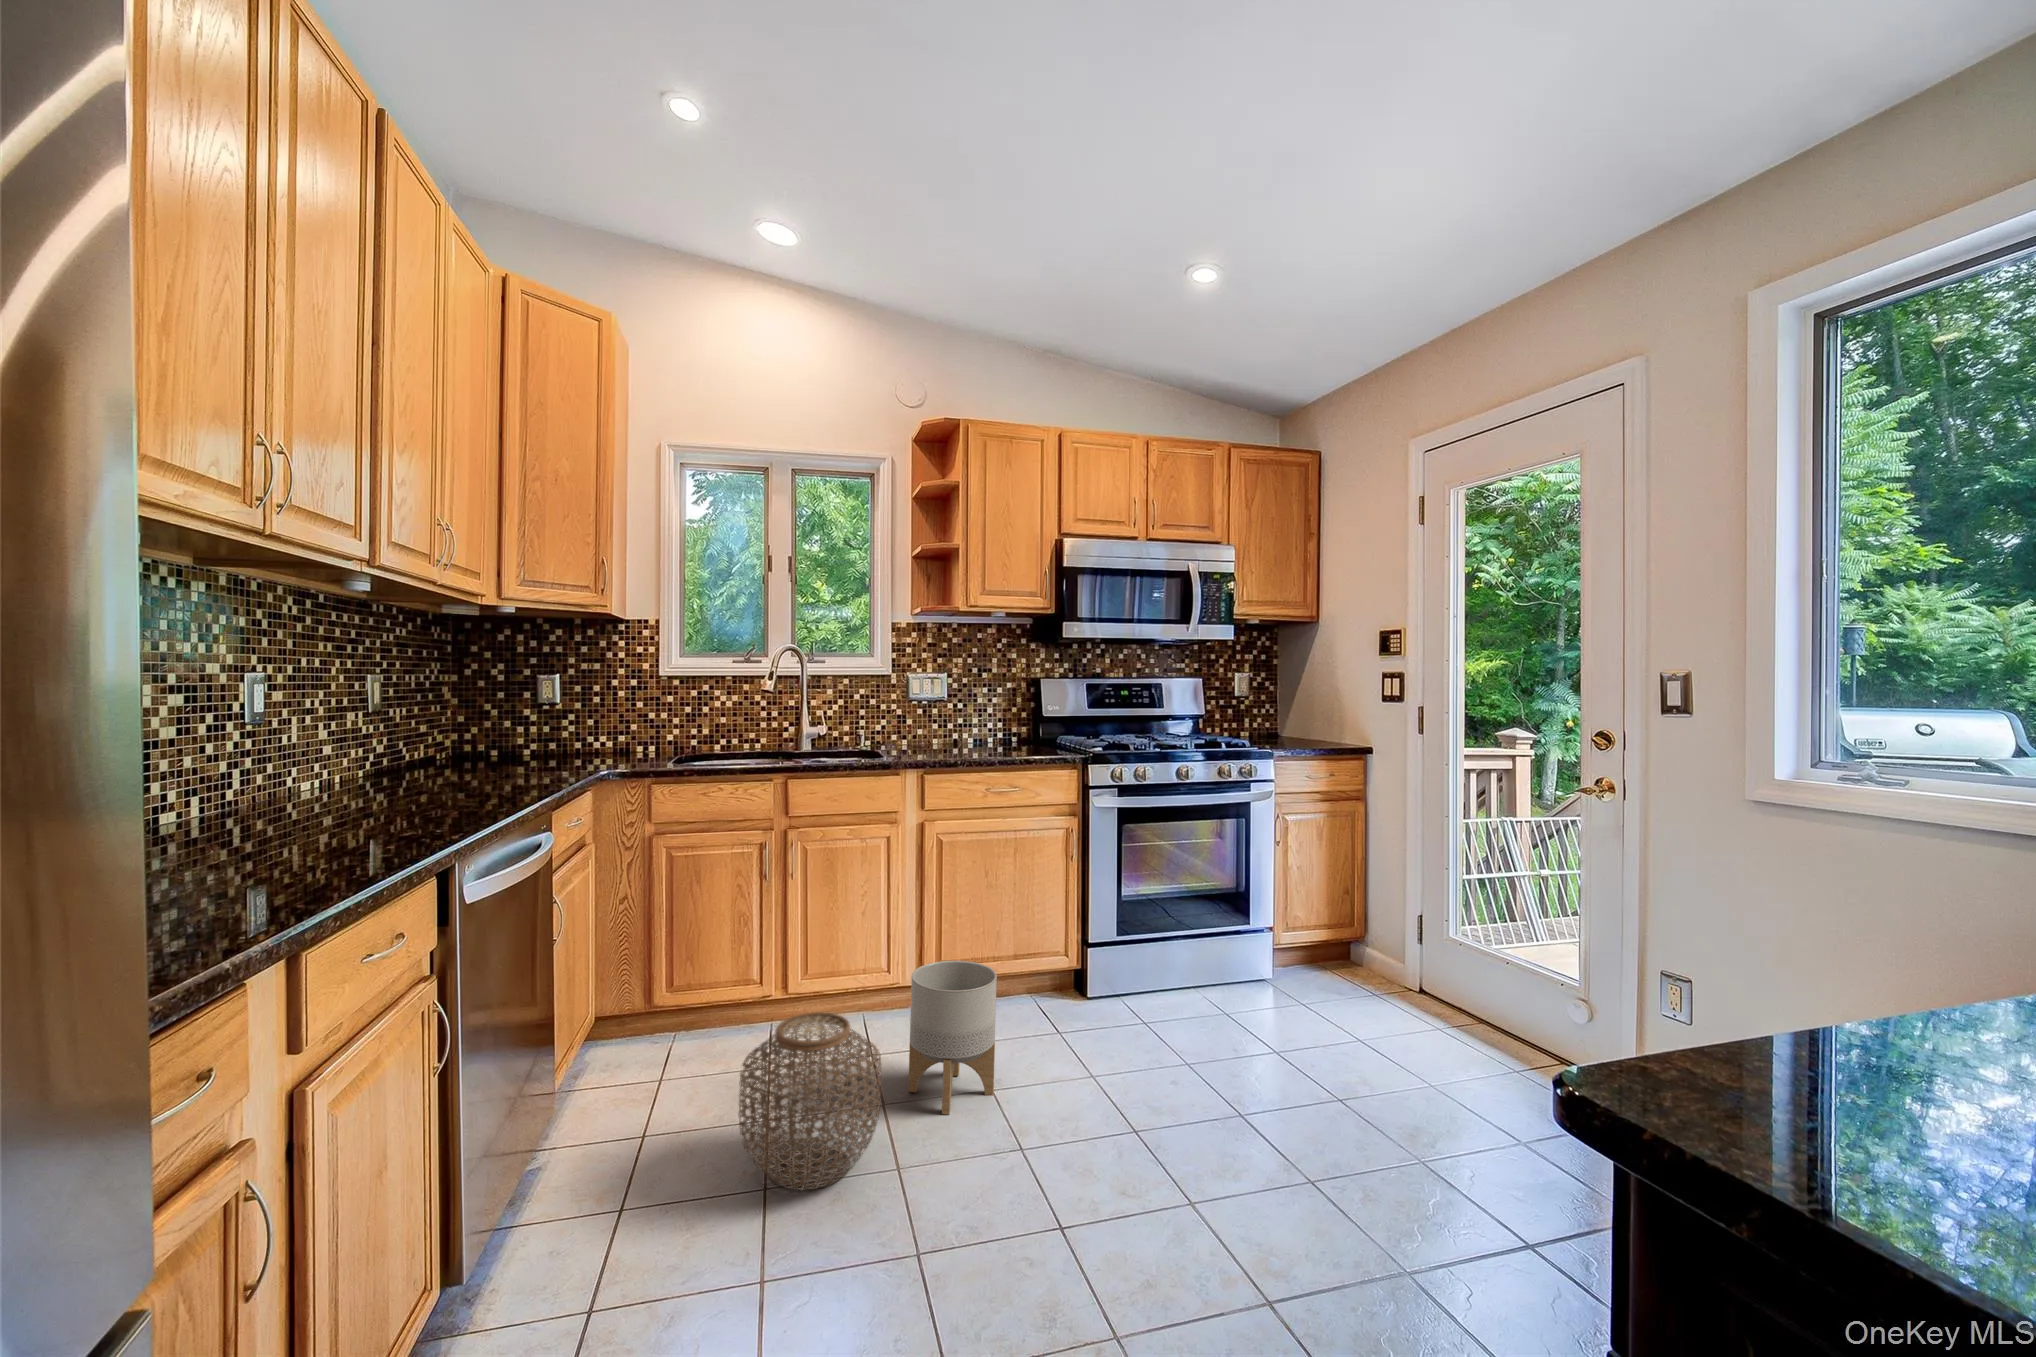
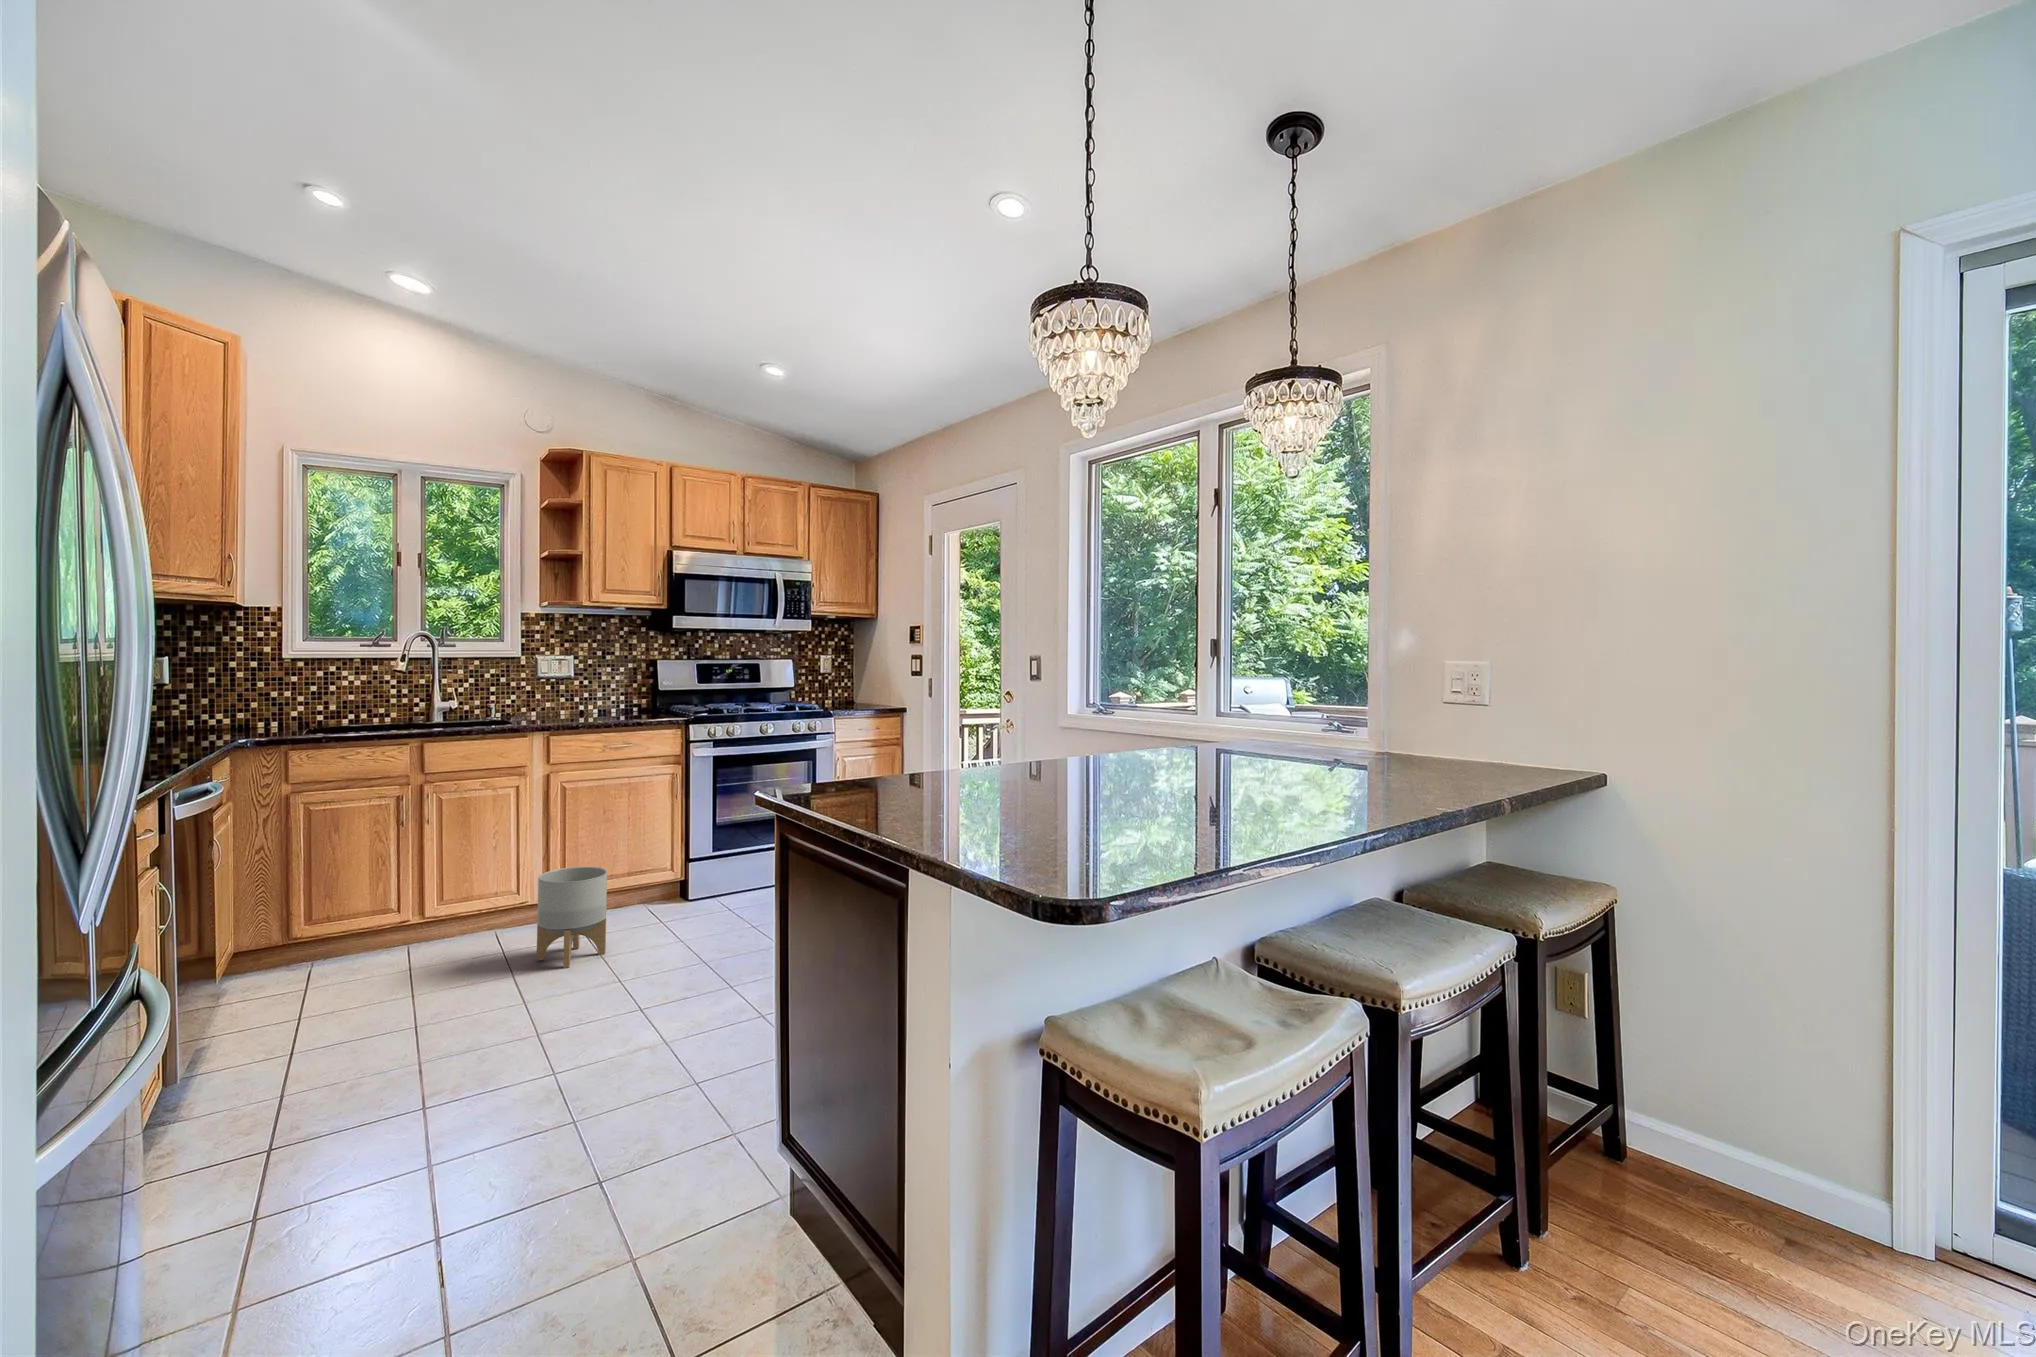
woven basket: present [739,1012,881,1190] -> none [396,901,513,1016]

